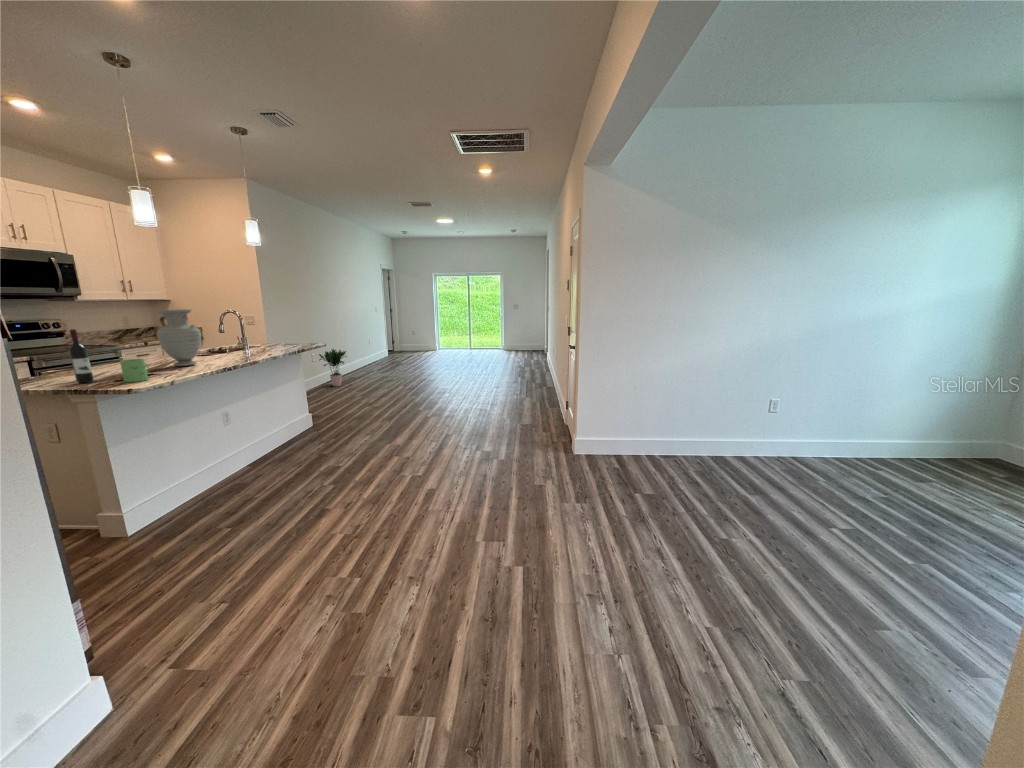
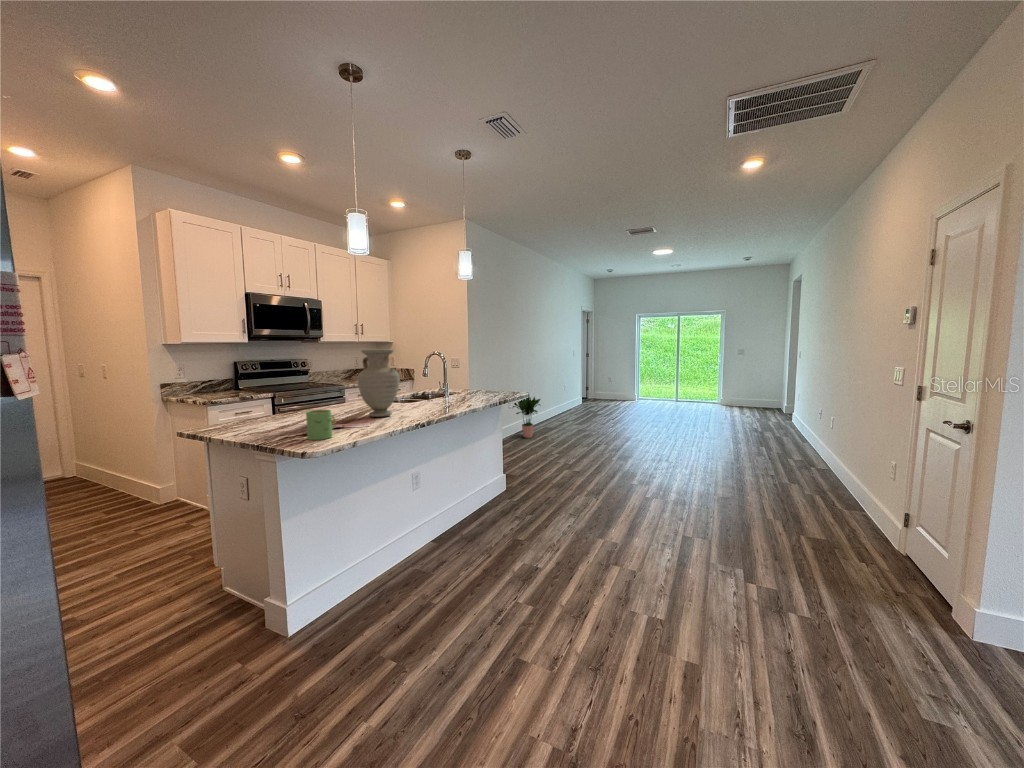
wine bottle: present [69,329,94,383] -> none [264,371,283,436]

